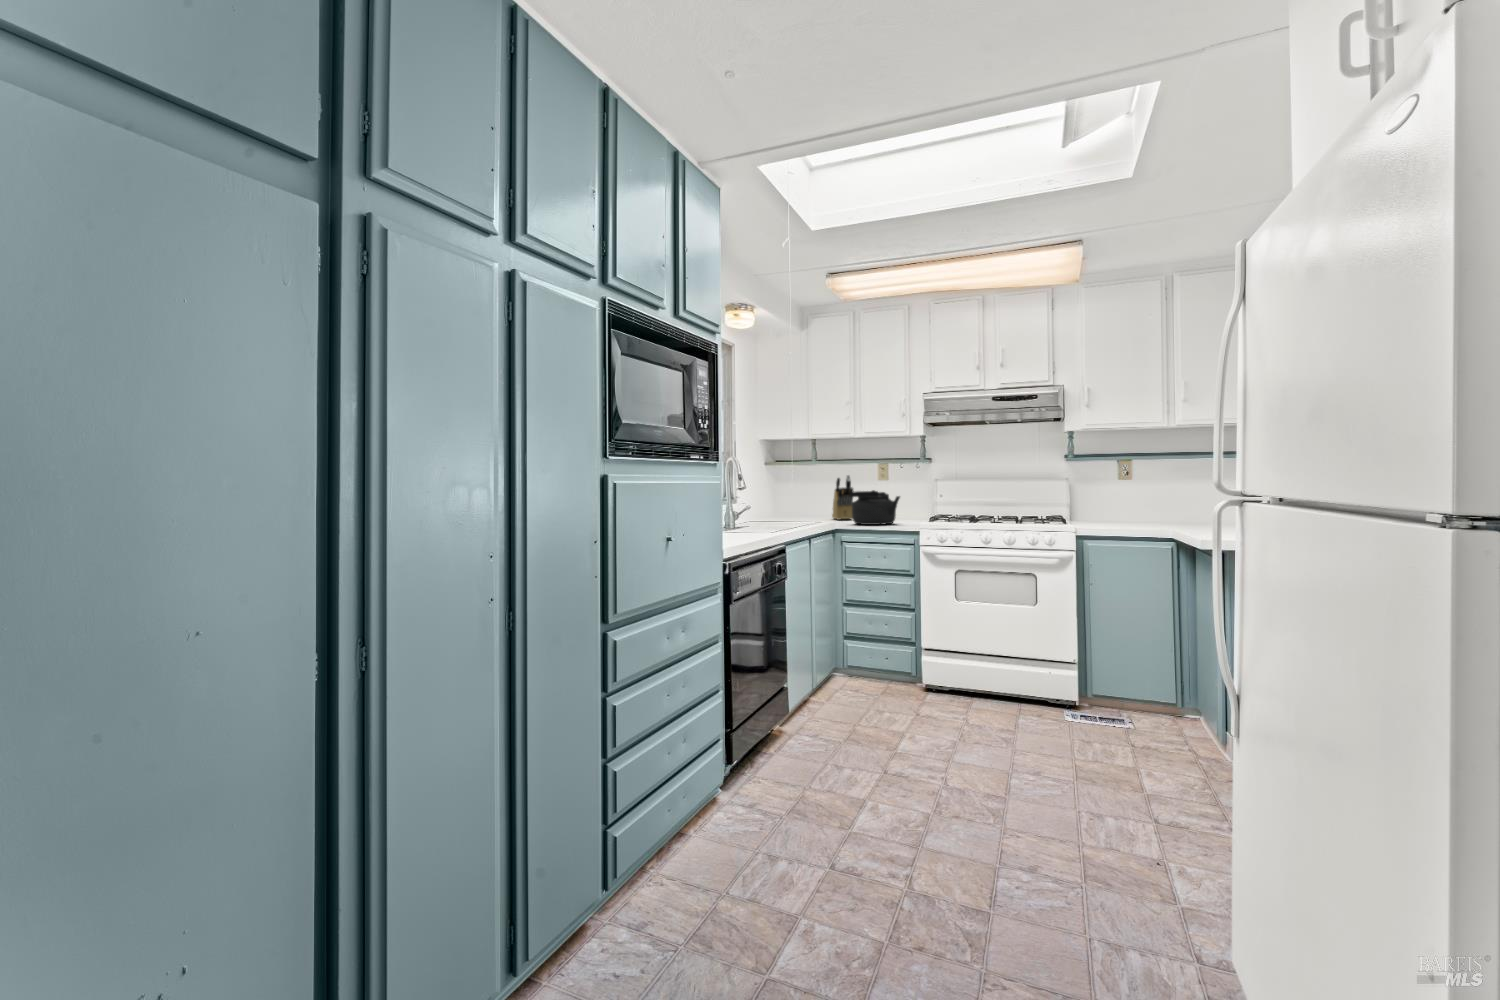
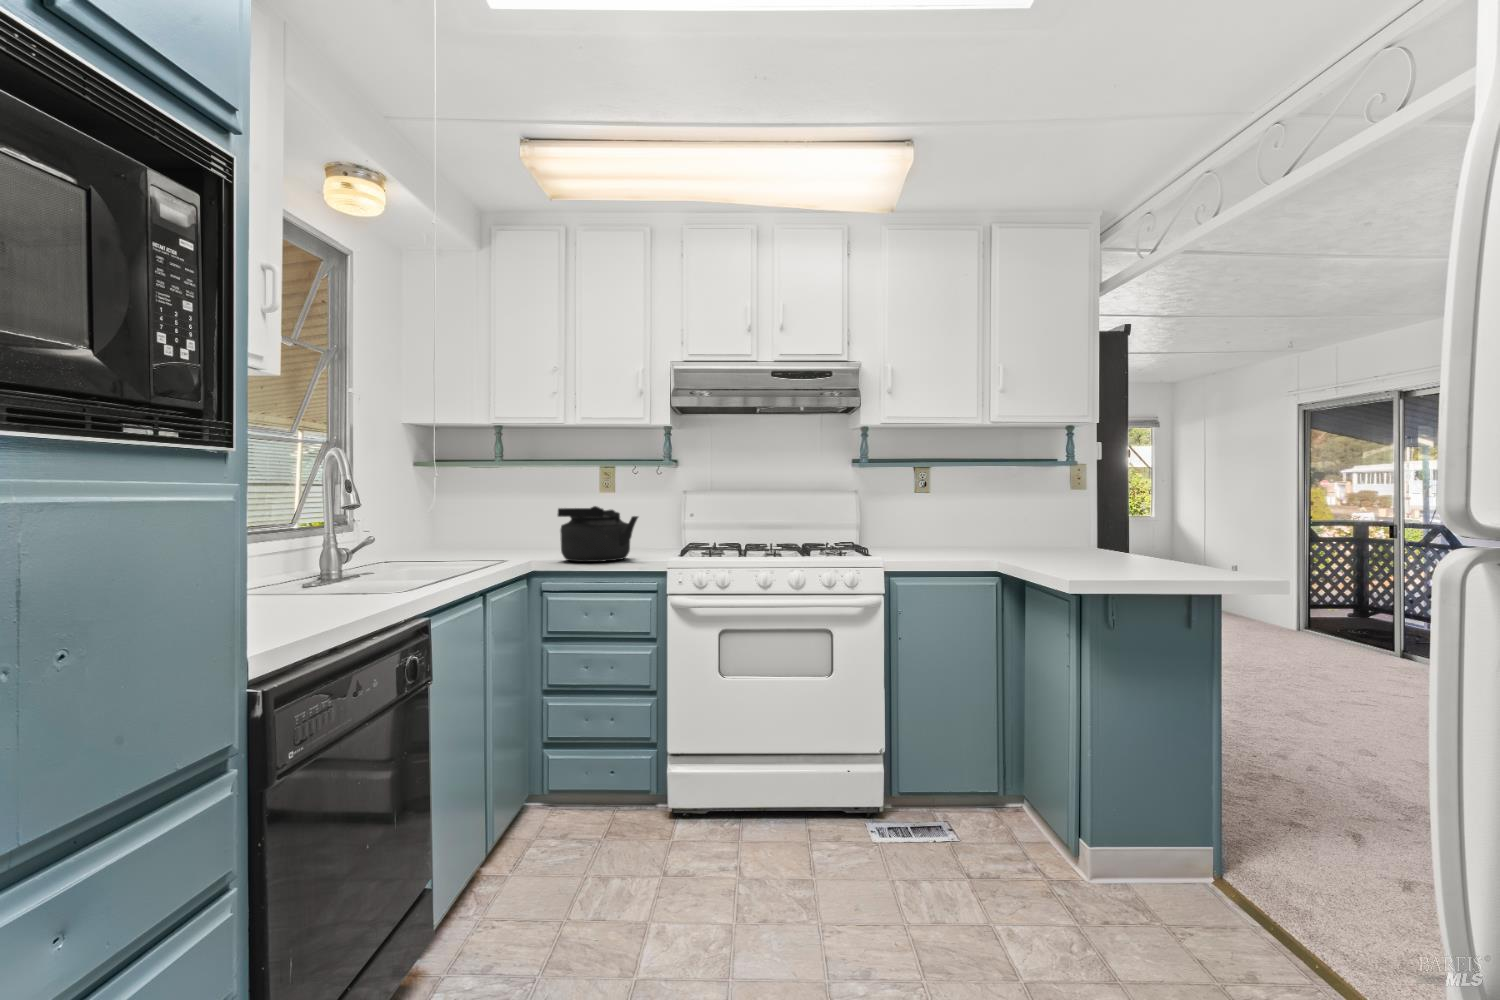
knife block: present [832,475,853,520] -> none [530,480,564,550]

